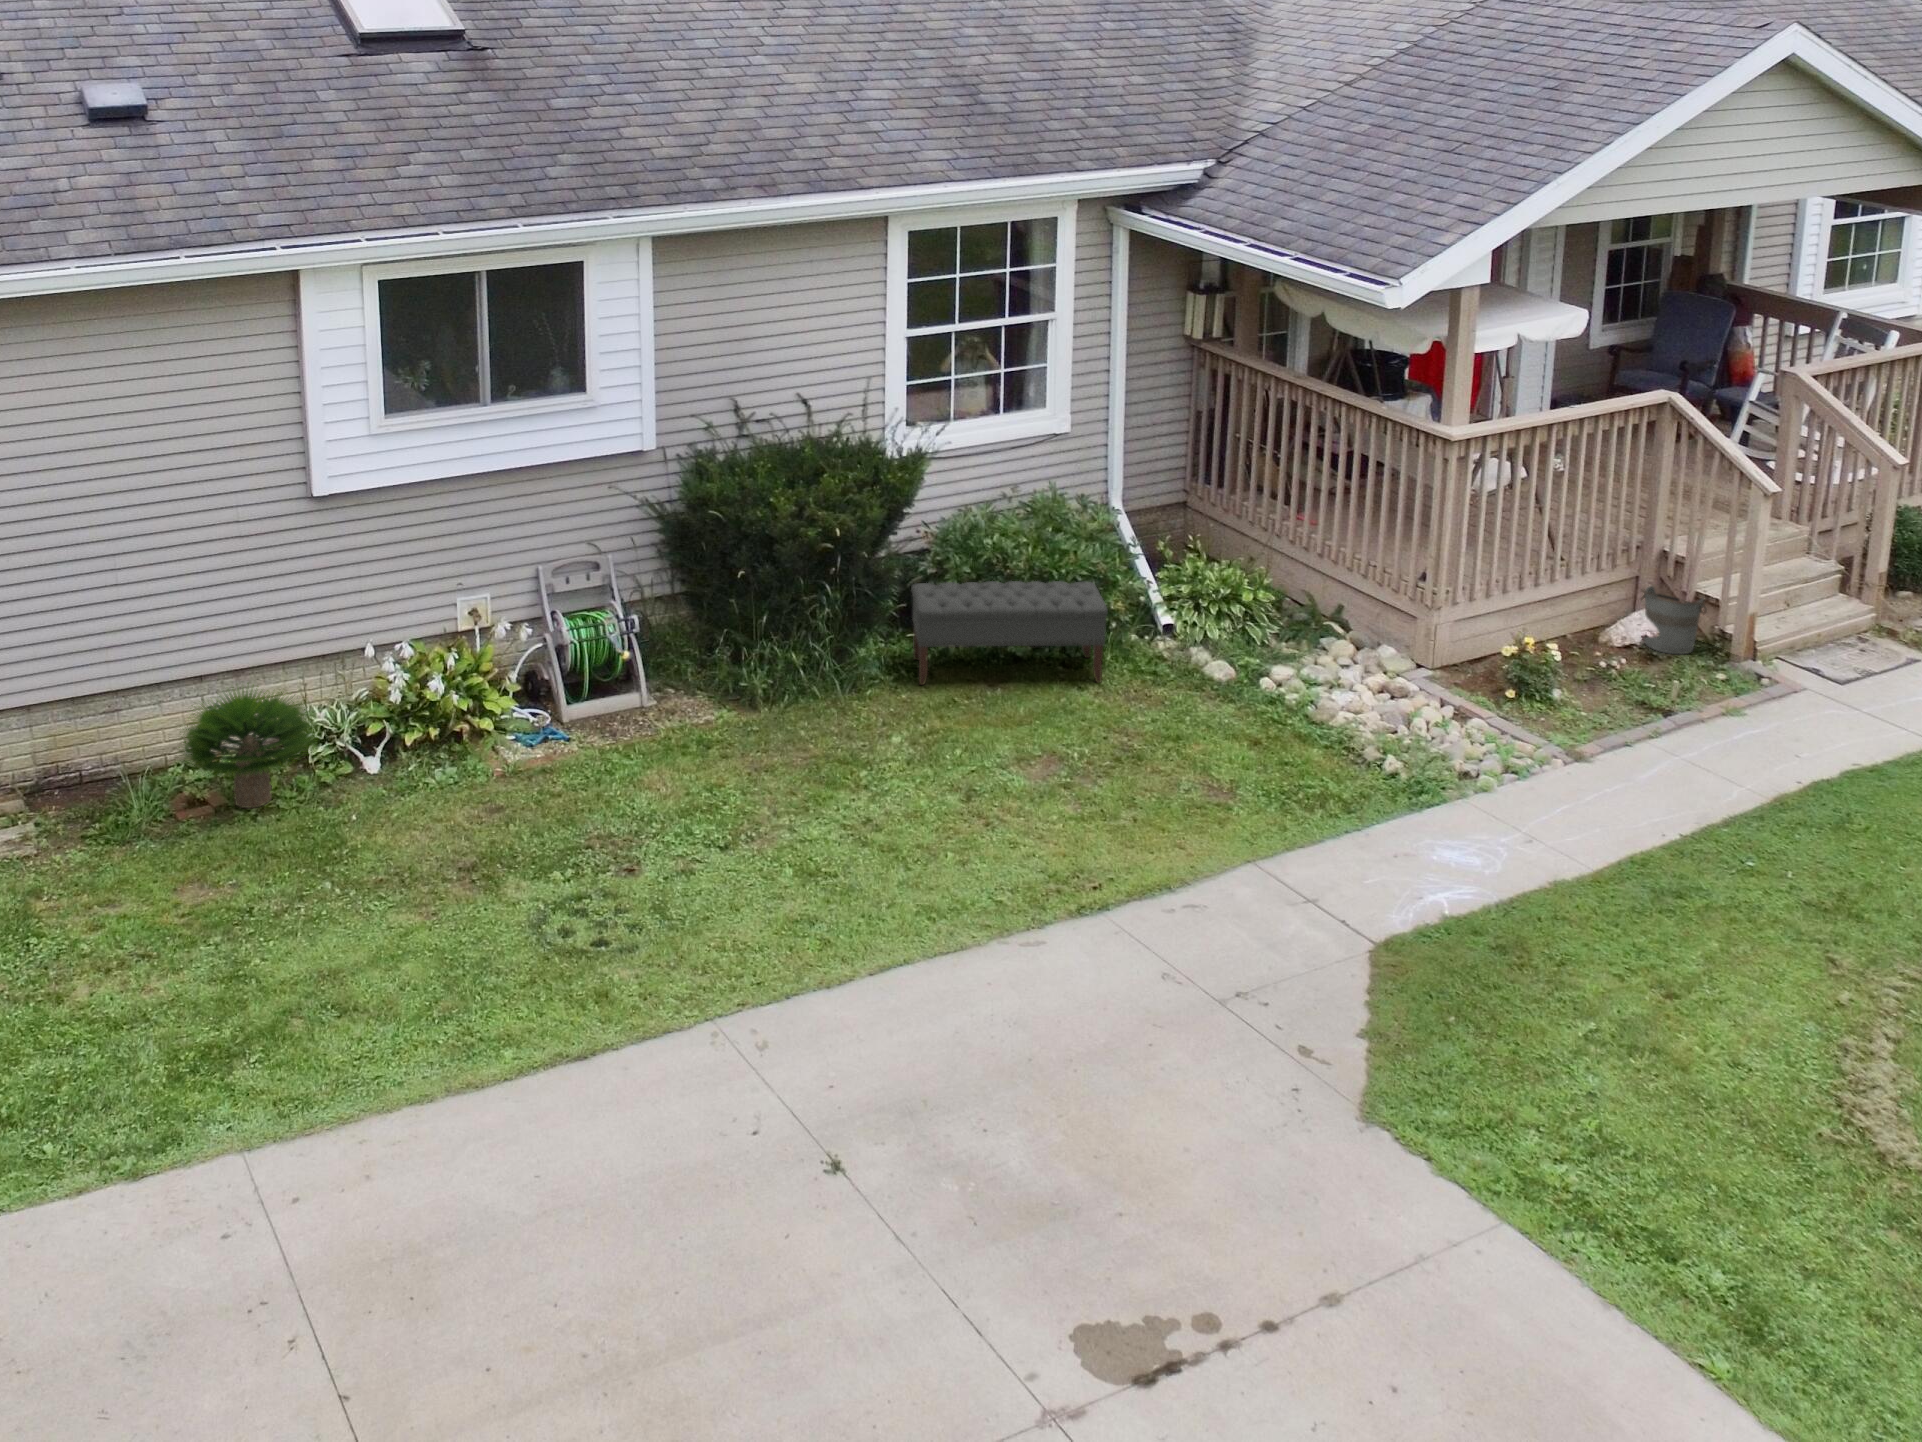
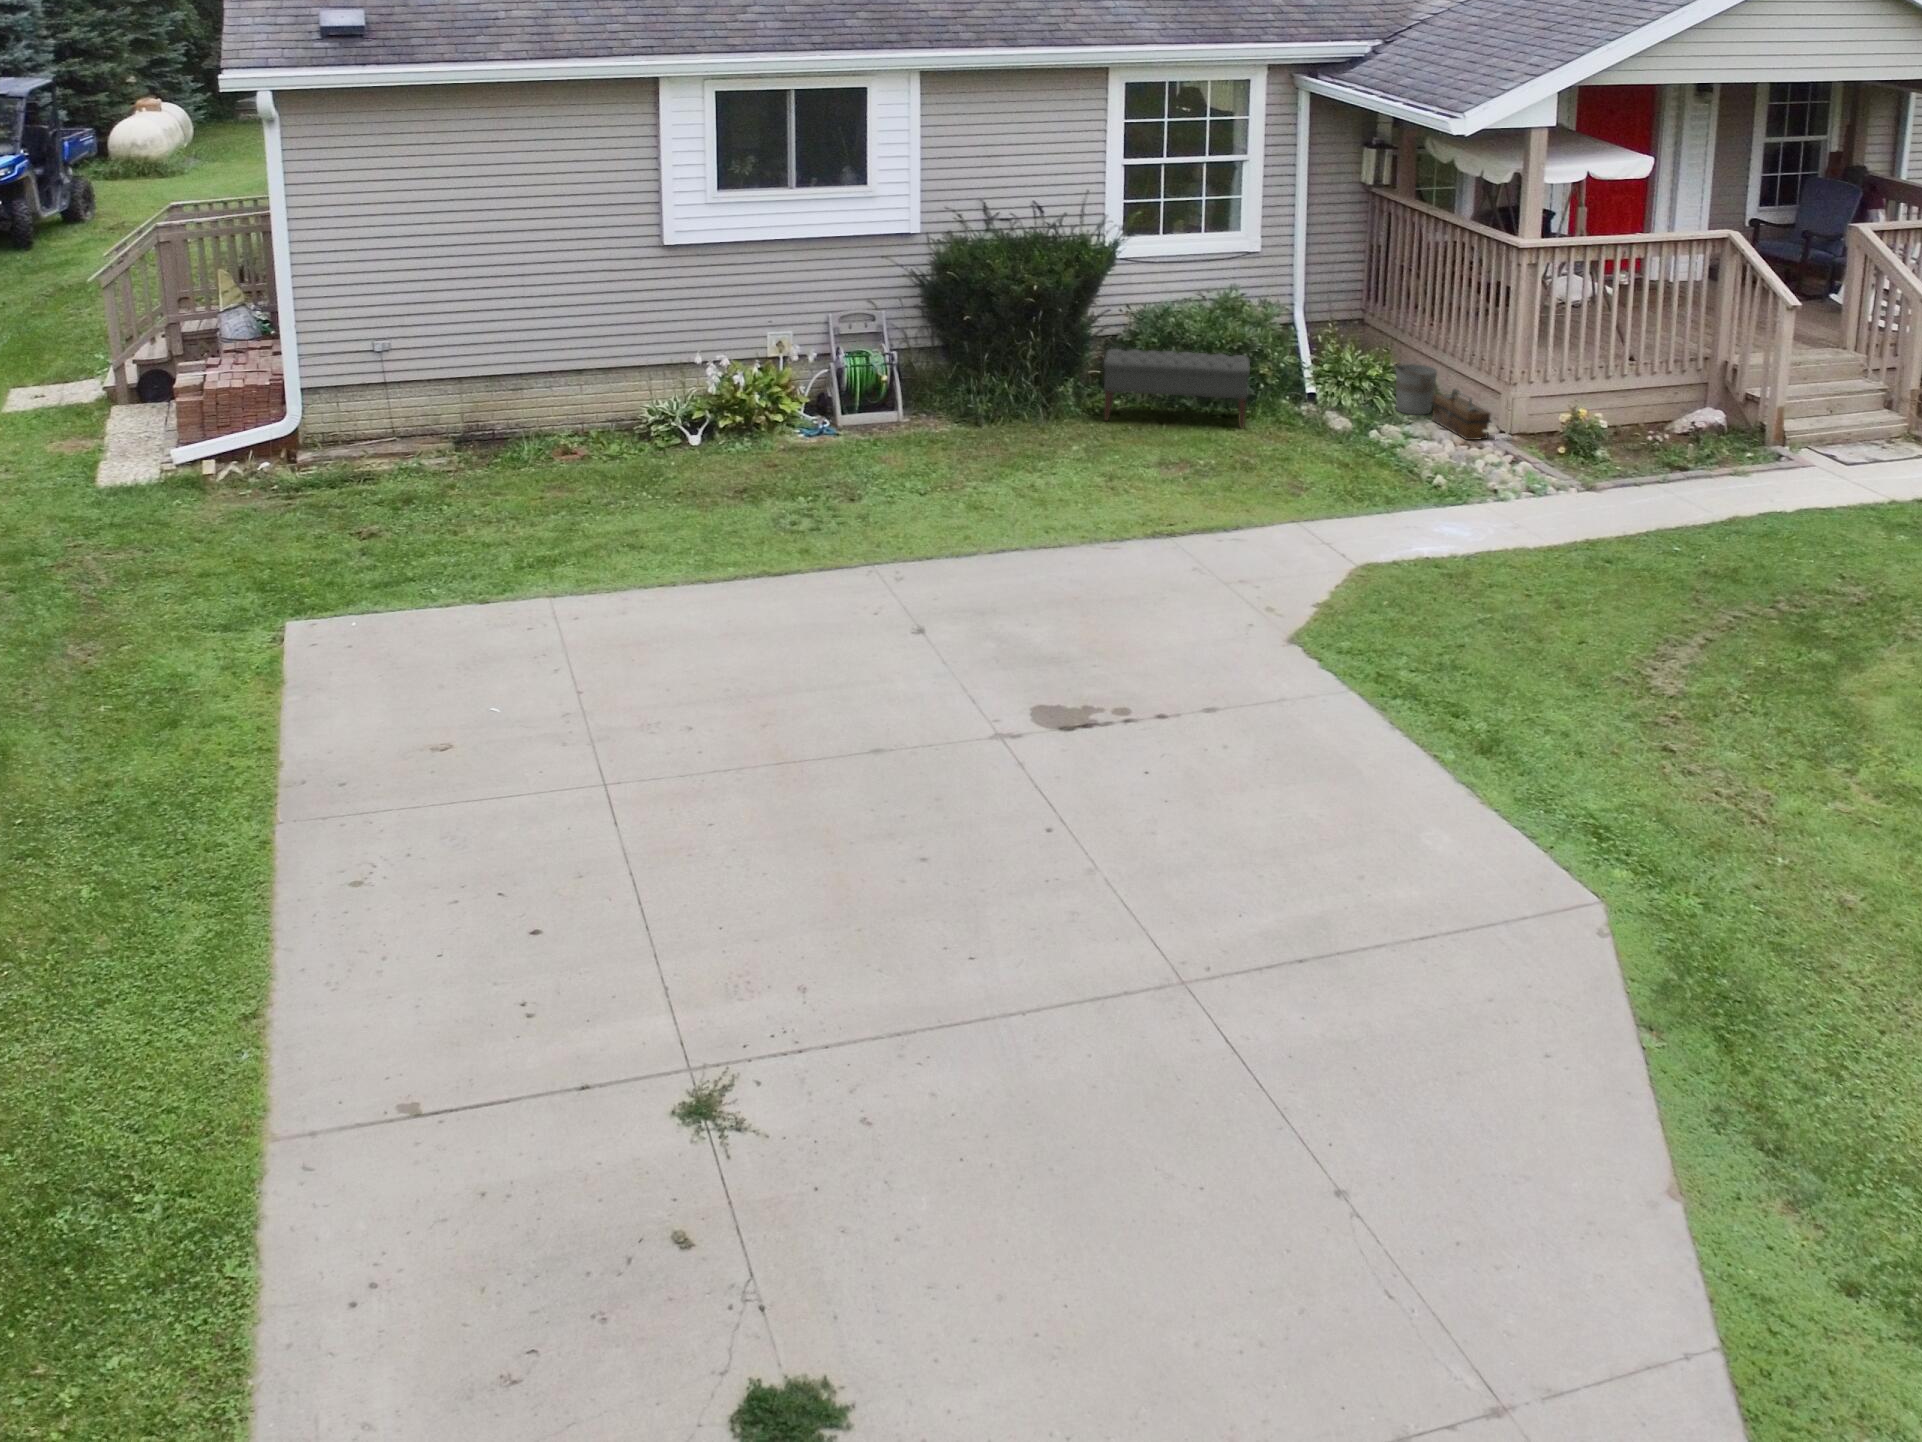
bucket: present [1641,586,1707,654] -> present [1394,364,1437,415]
toolbox: none [1318,606,1409,678] -> present [1431,389,1491,440]
potted plant: present [179,689,318,808] -> none [558,361,660,447]

